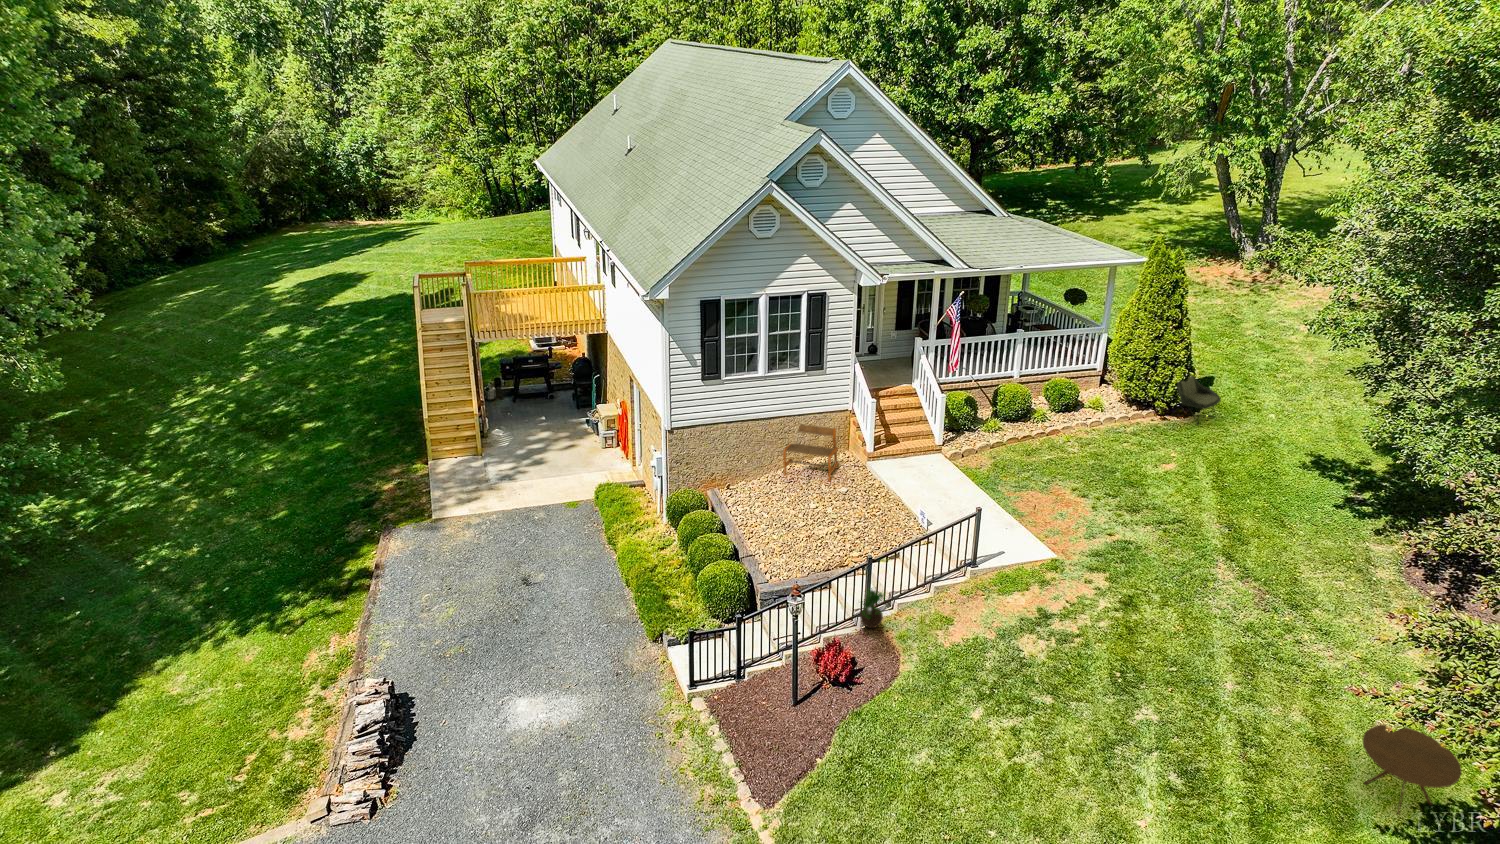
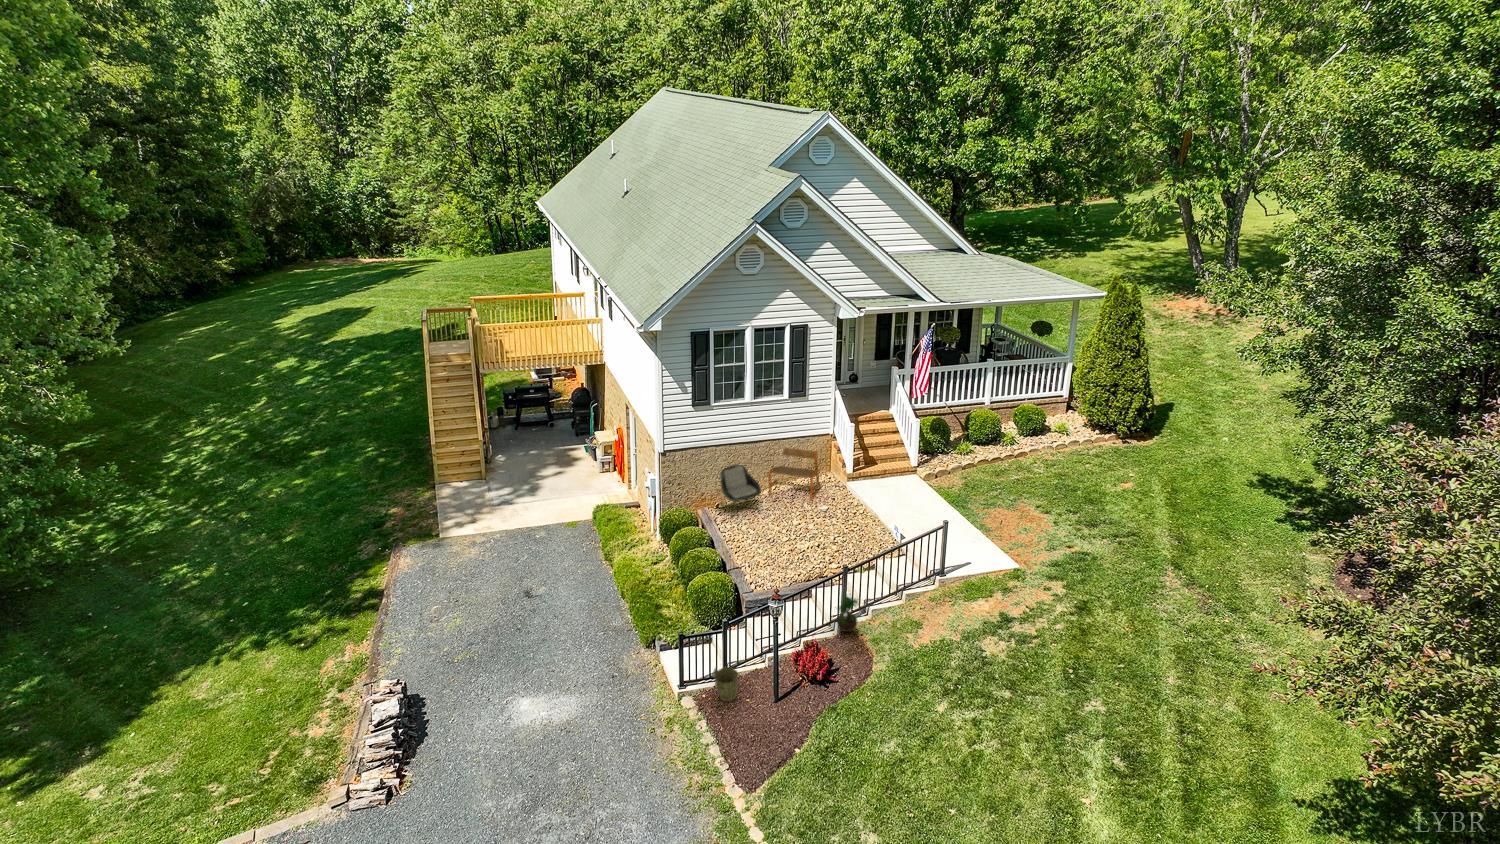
lounge chair: present [1178,375,1221,424] -> present [720,465,761,516]
bucket: none [727,666,754,704] -> present [714,667,739,702]
round table: present [1363,725,1462,814] -> none [1282,709,1367,789]

